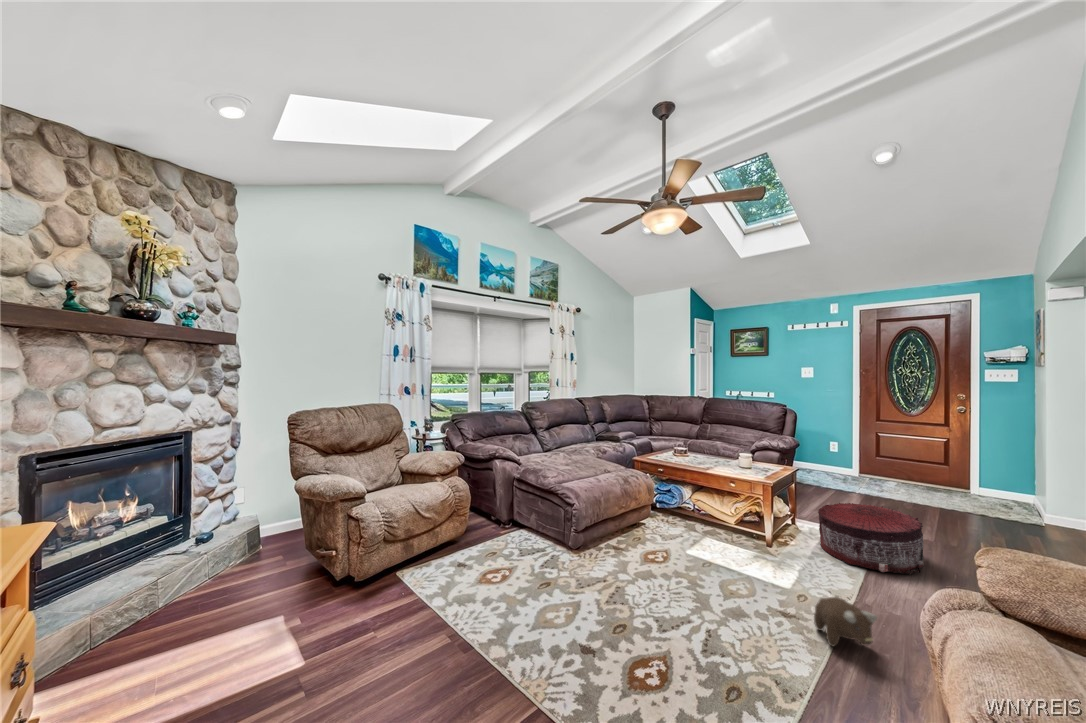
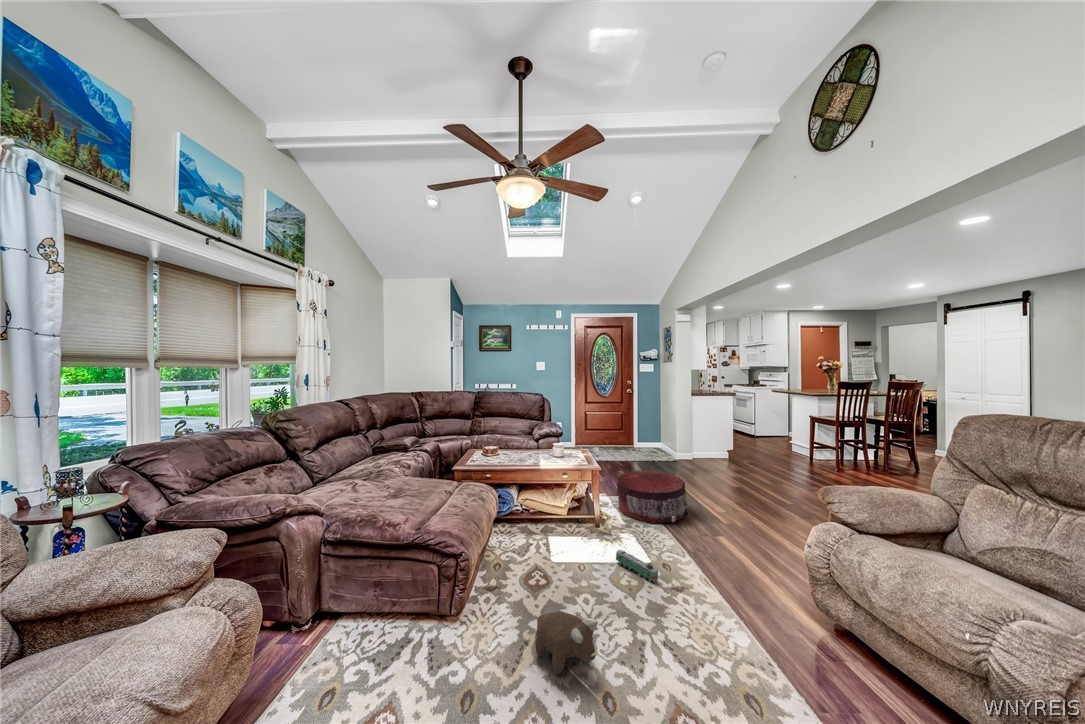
toy train: none [745,561,770,597] -> present [616,550,658,582]
plush toy: present [814,597,877,647] -> present [535,611,598,675]

